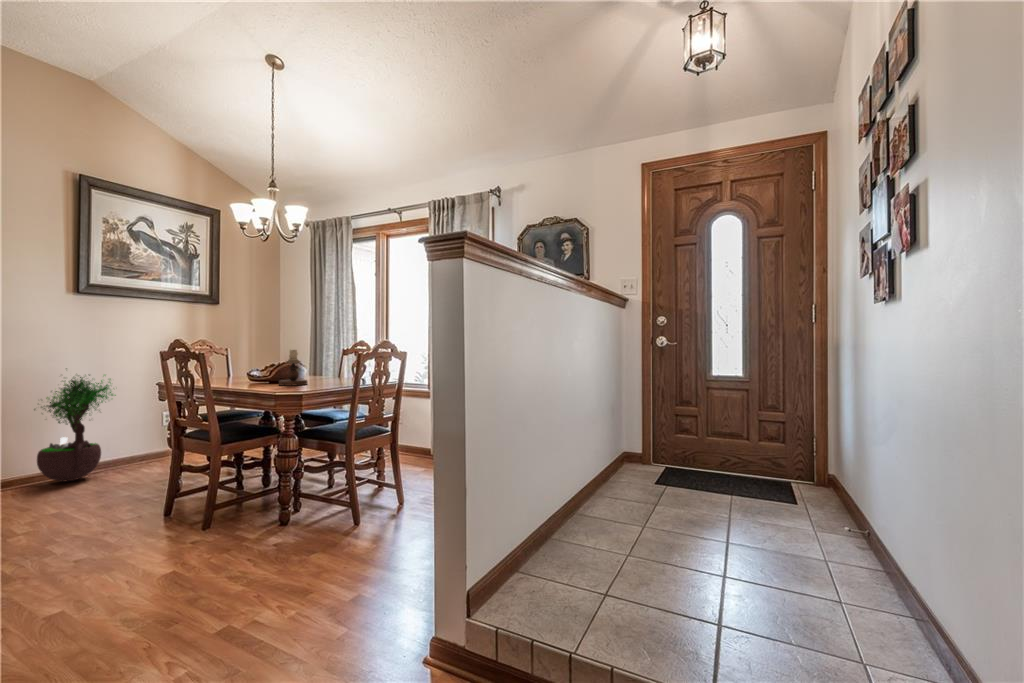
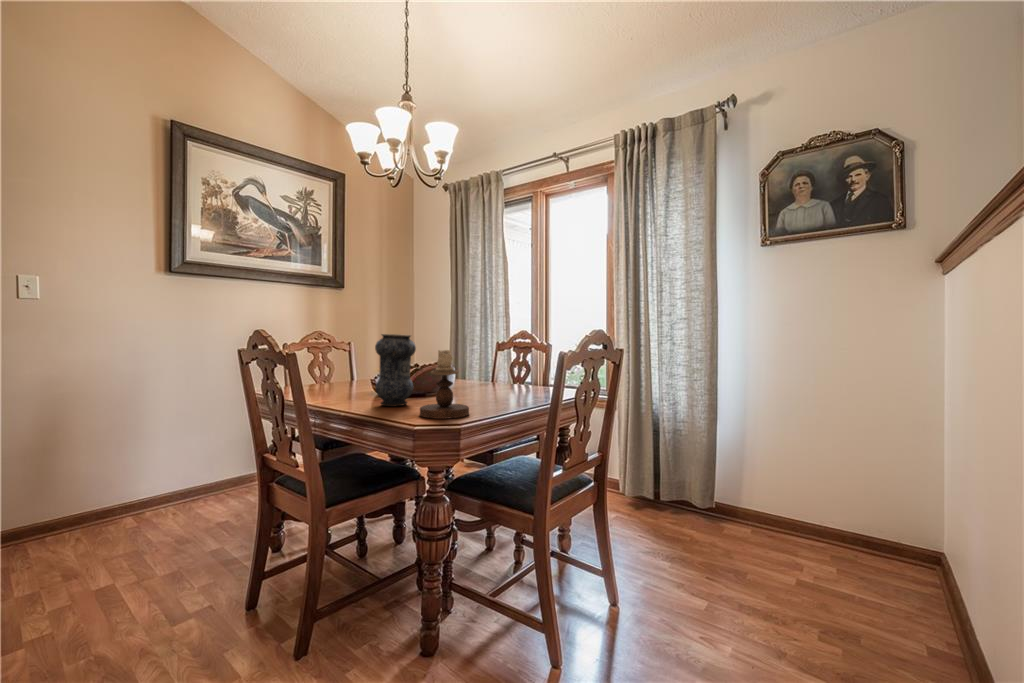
vase: none [252,341,277,383] -> present [375,334,416,406]
potted tree: present [34,375,116,482] -> none [106,371,214,520]

